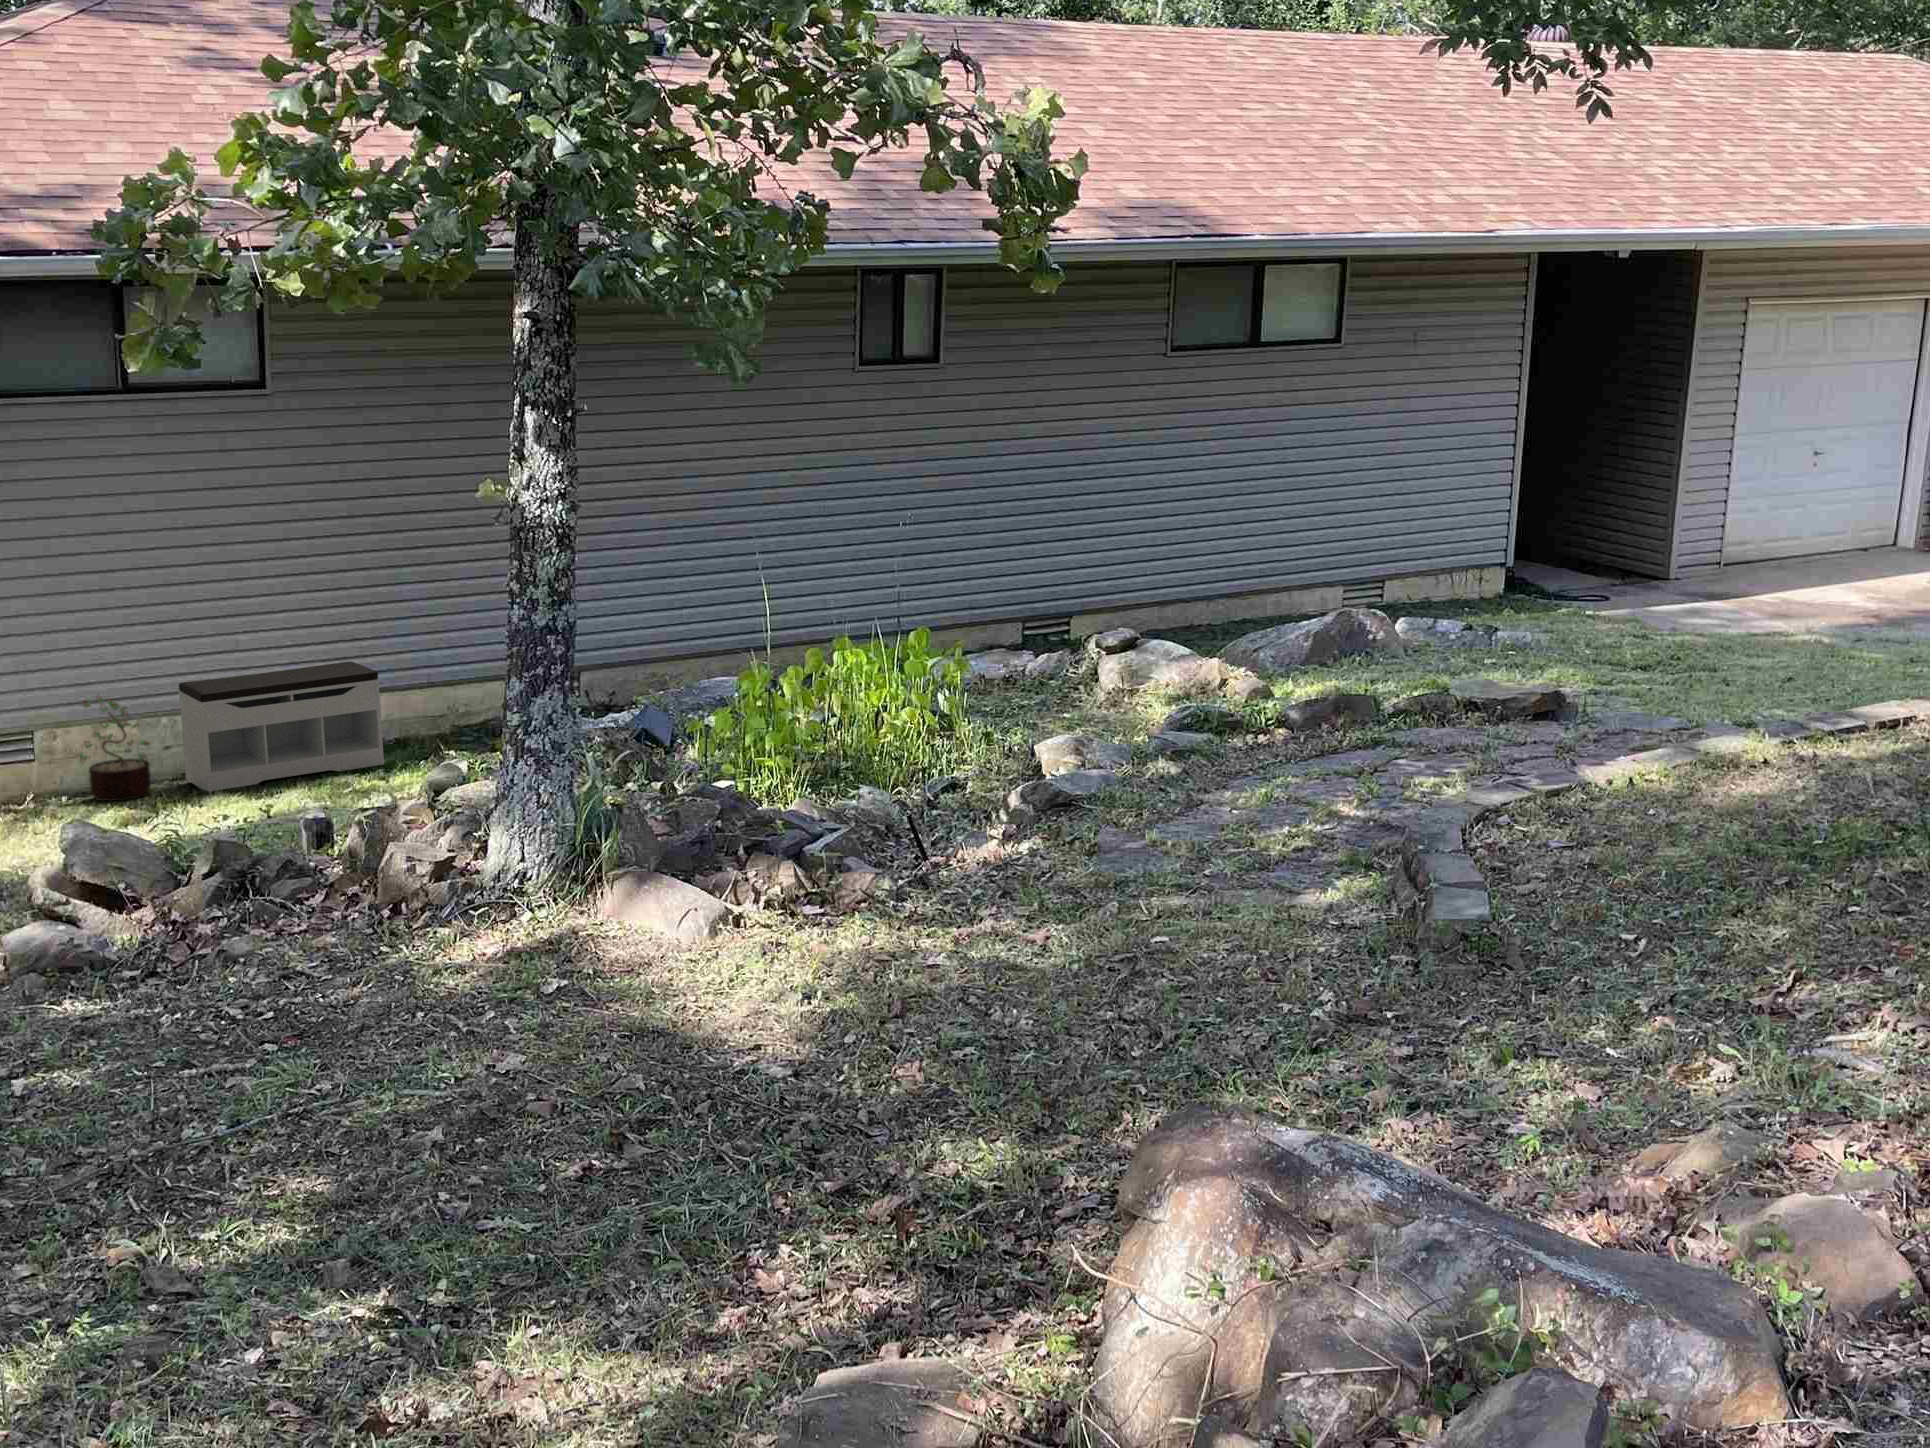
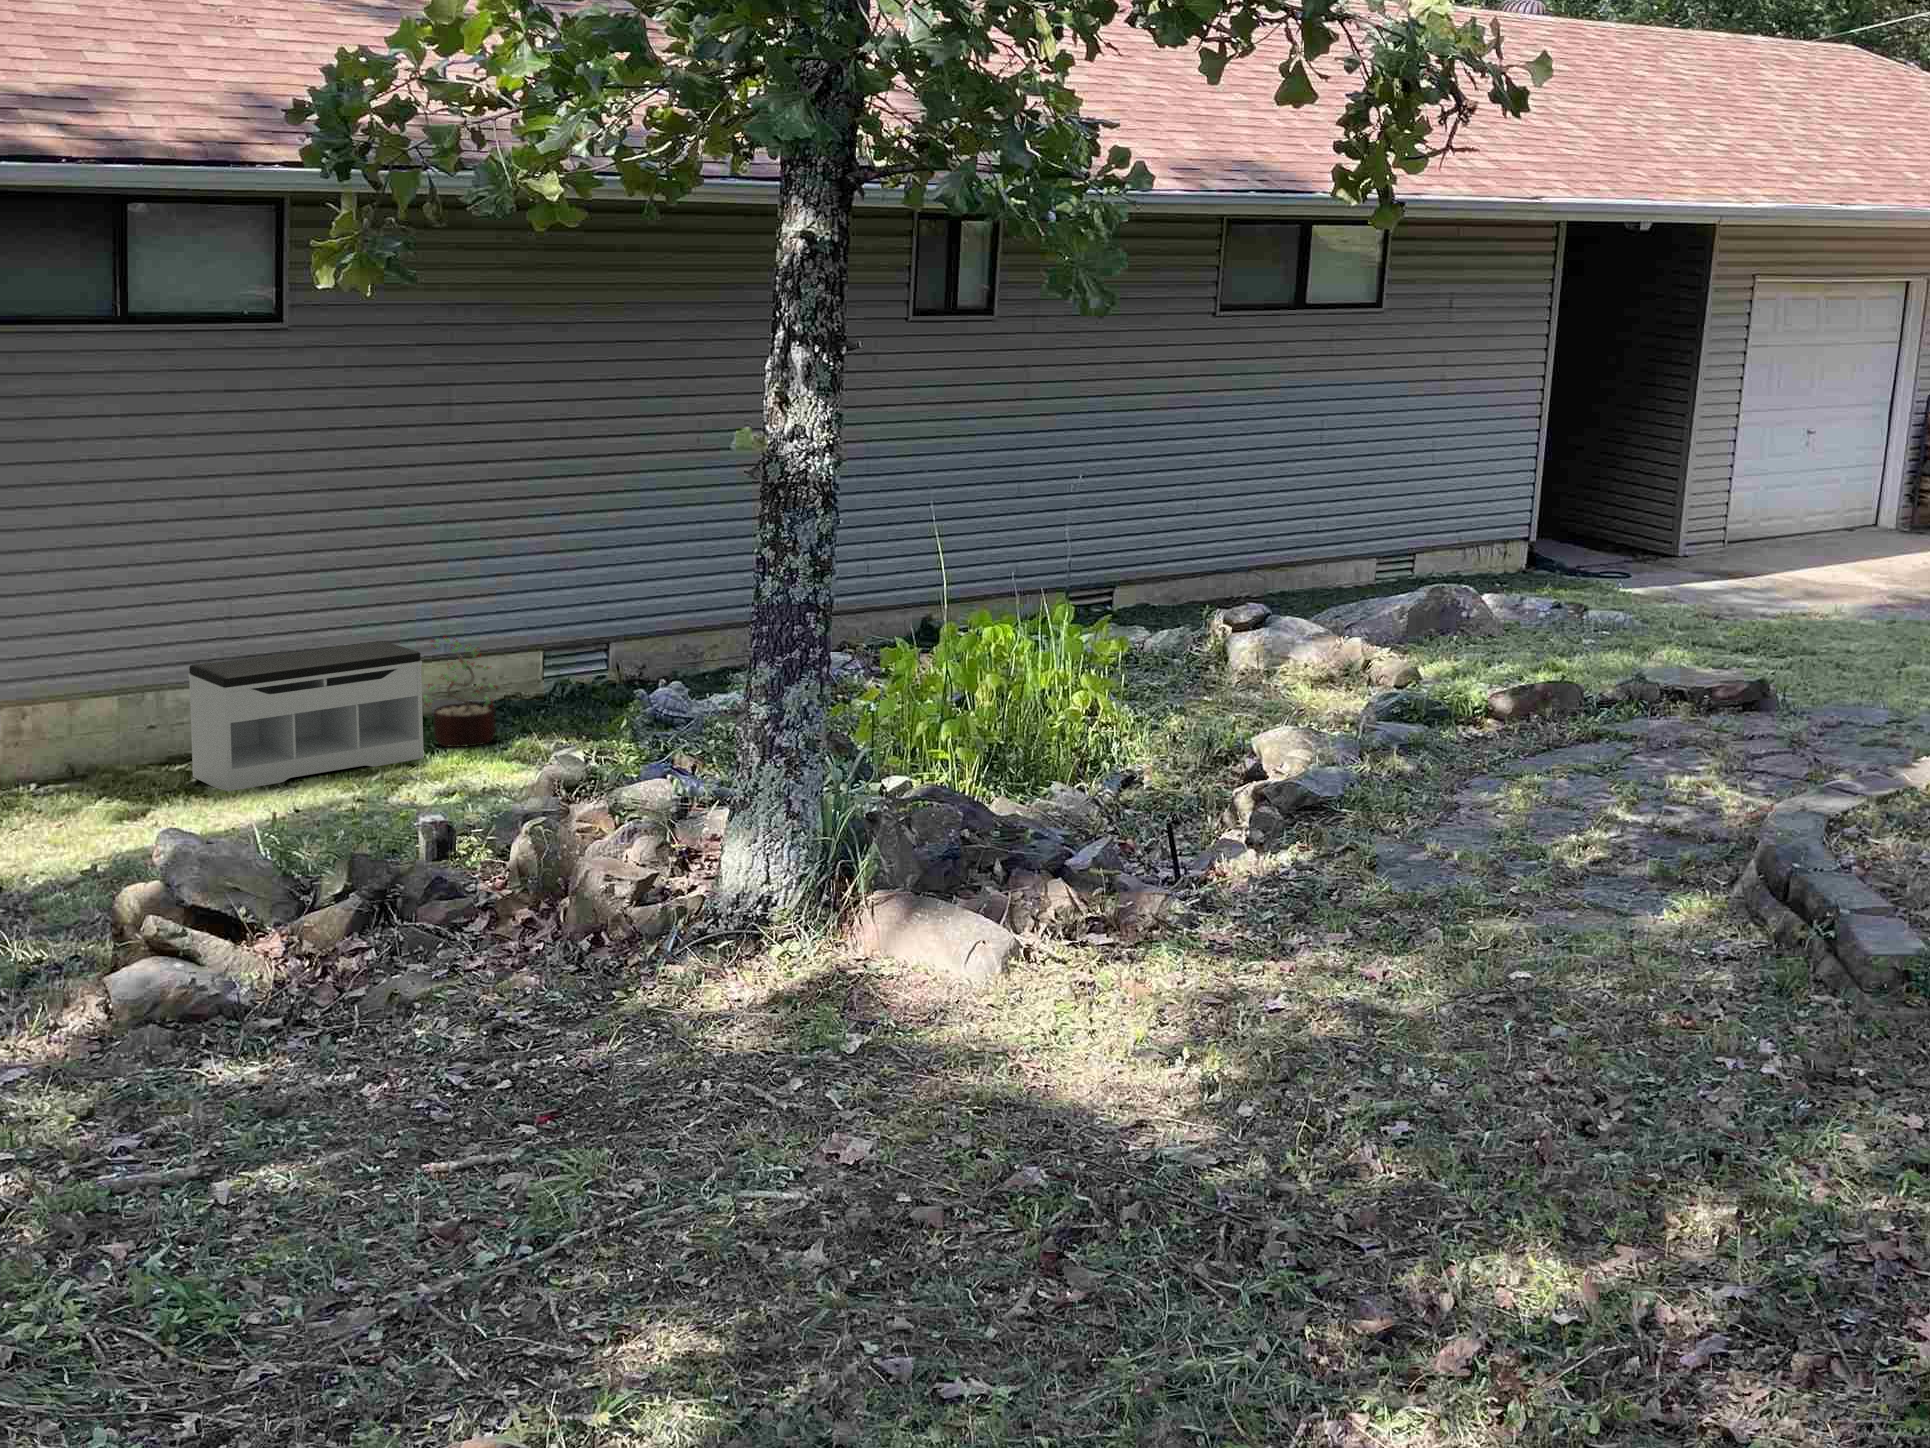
decorative plant: present [76,696,151,801] -> present [423,636,497,747]

